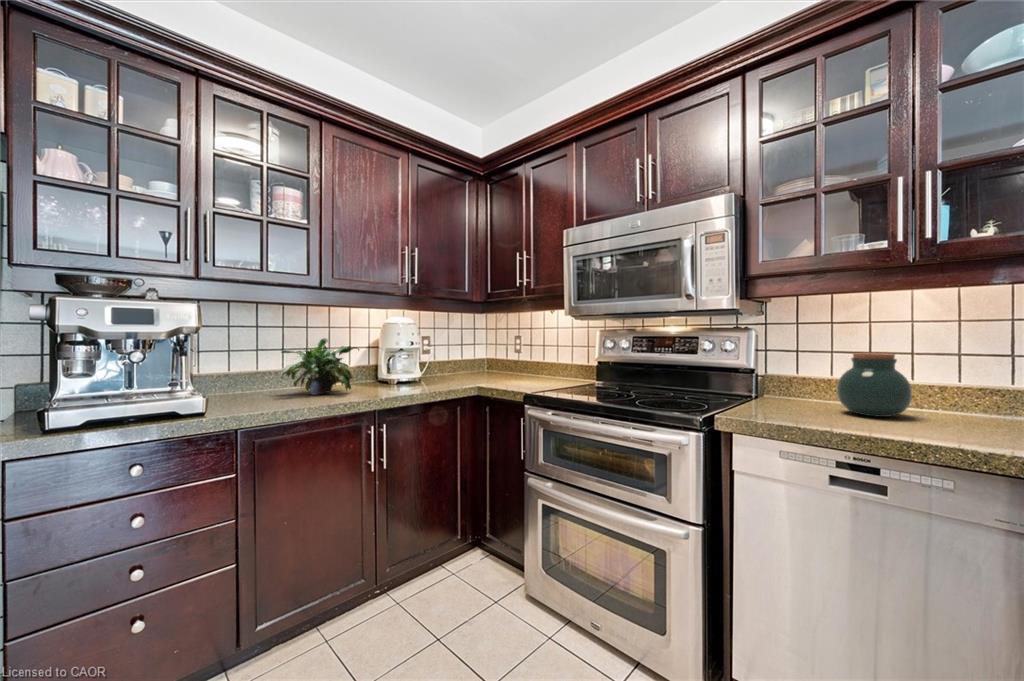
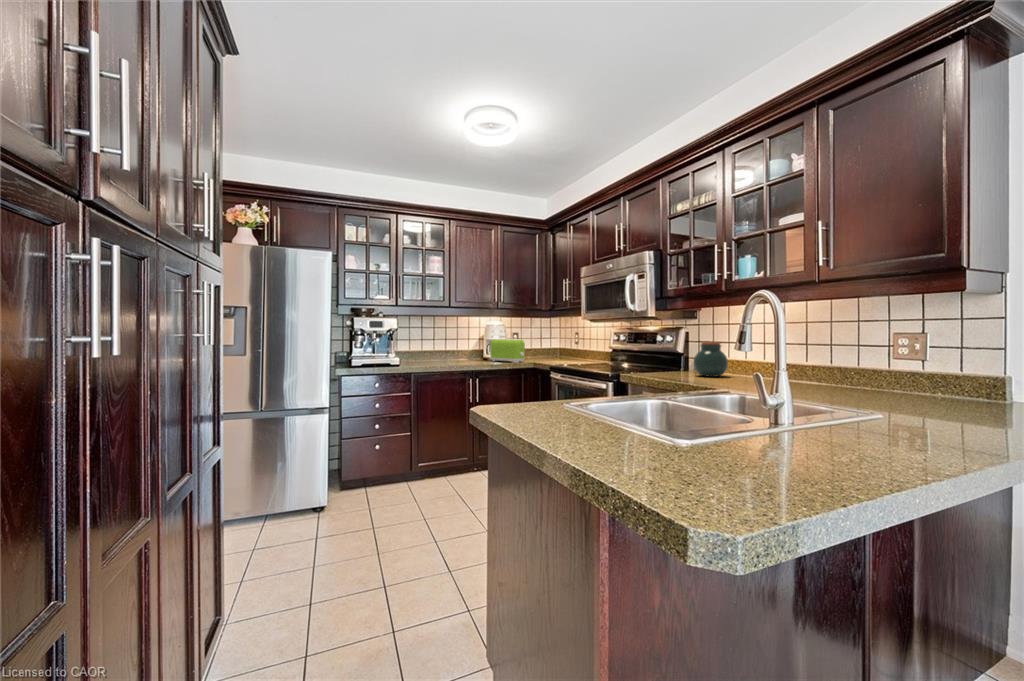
potted plant: present [280,338,359,395] -> none [430,334,469,363]
toaster: none [396,347,457,388] -> present [491,339,525,363]

